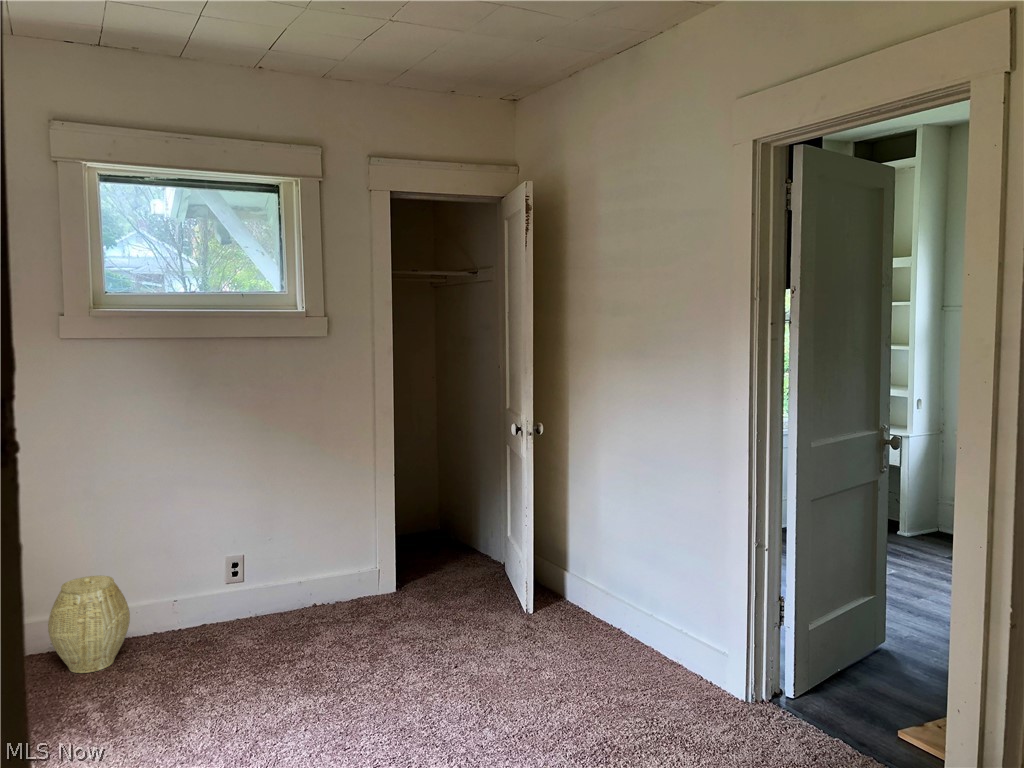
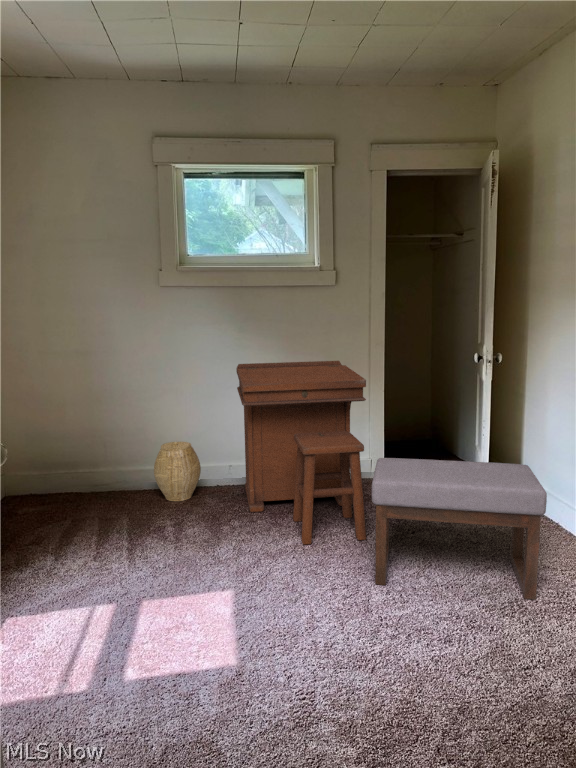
desk: none [185,439,400,709] -> present [236,361,366,545]
ottoman: none [415,565,626,748] -> present [372,458,547,600]

